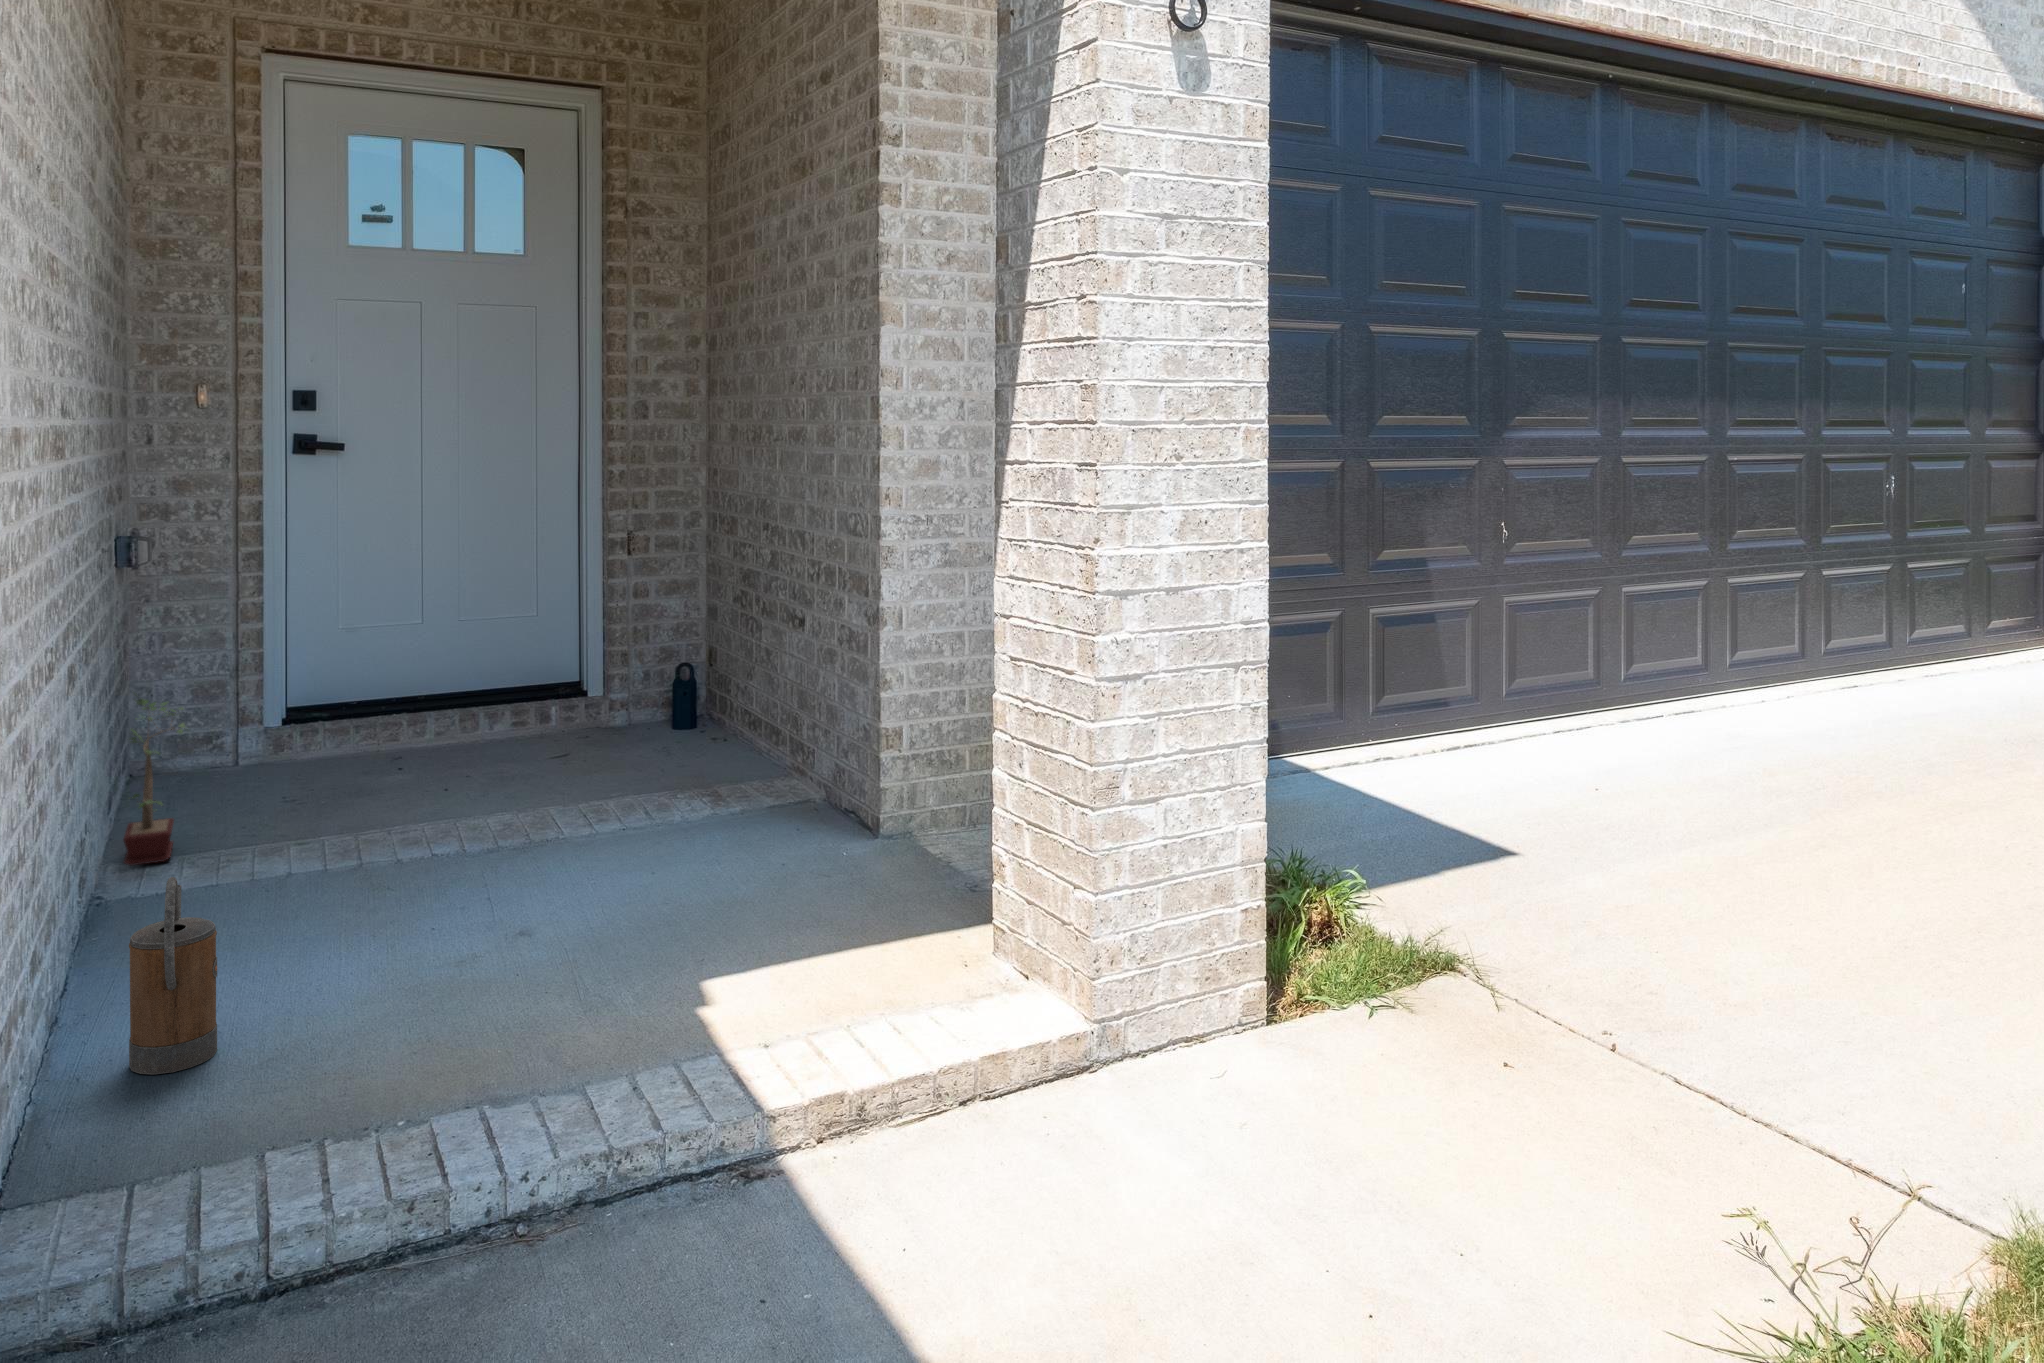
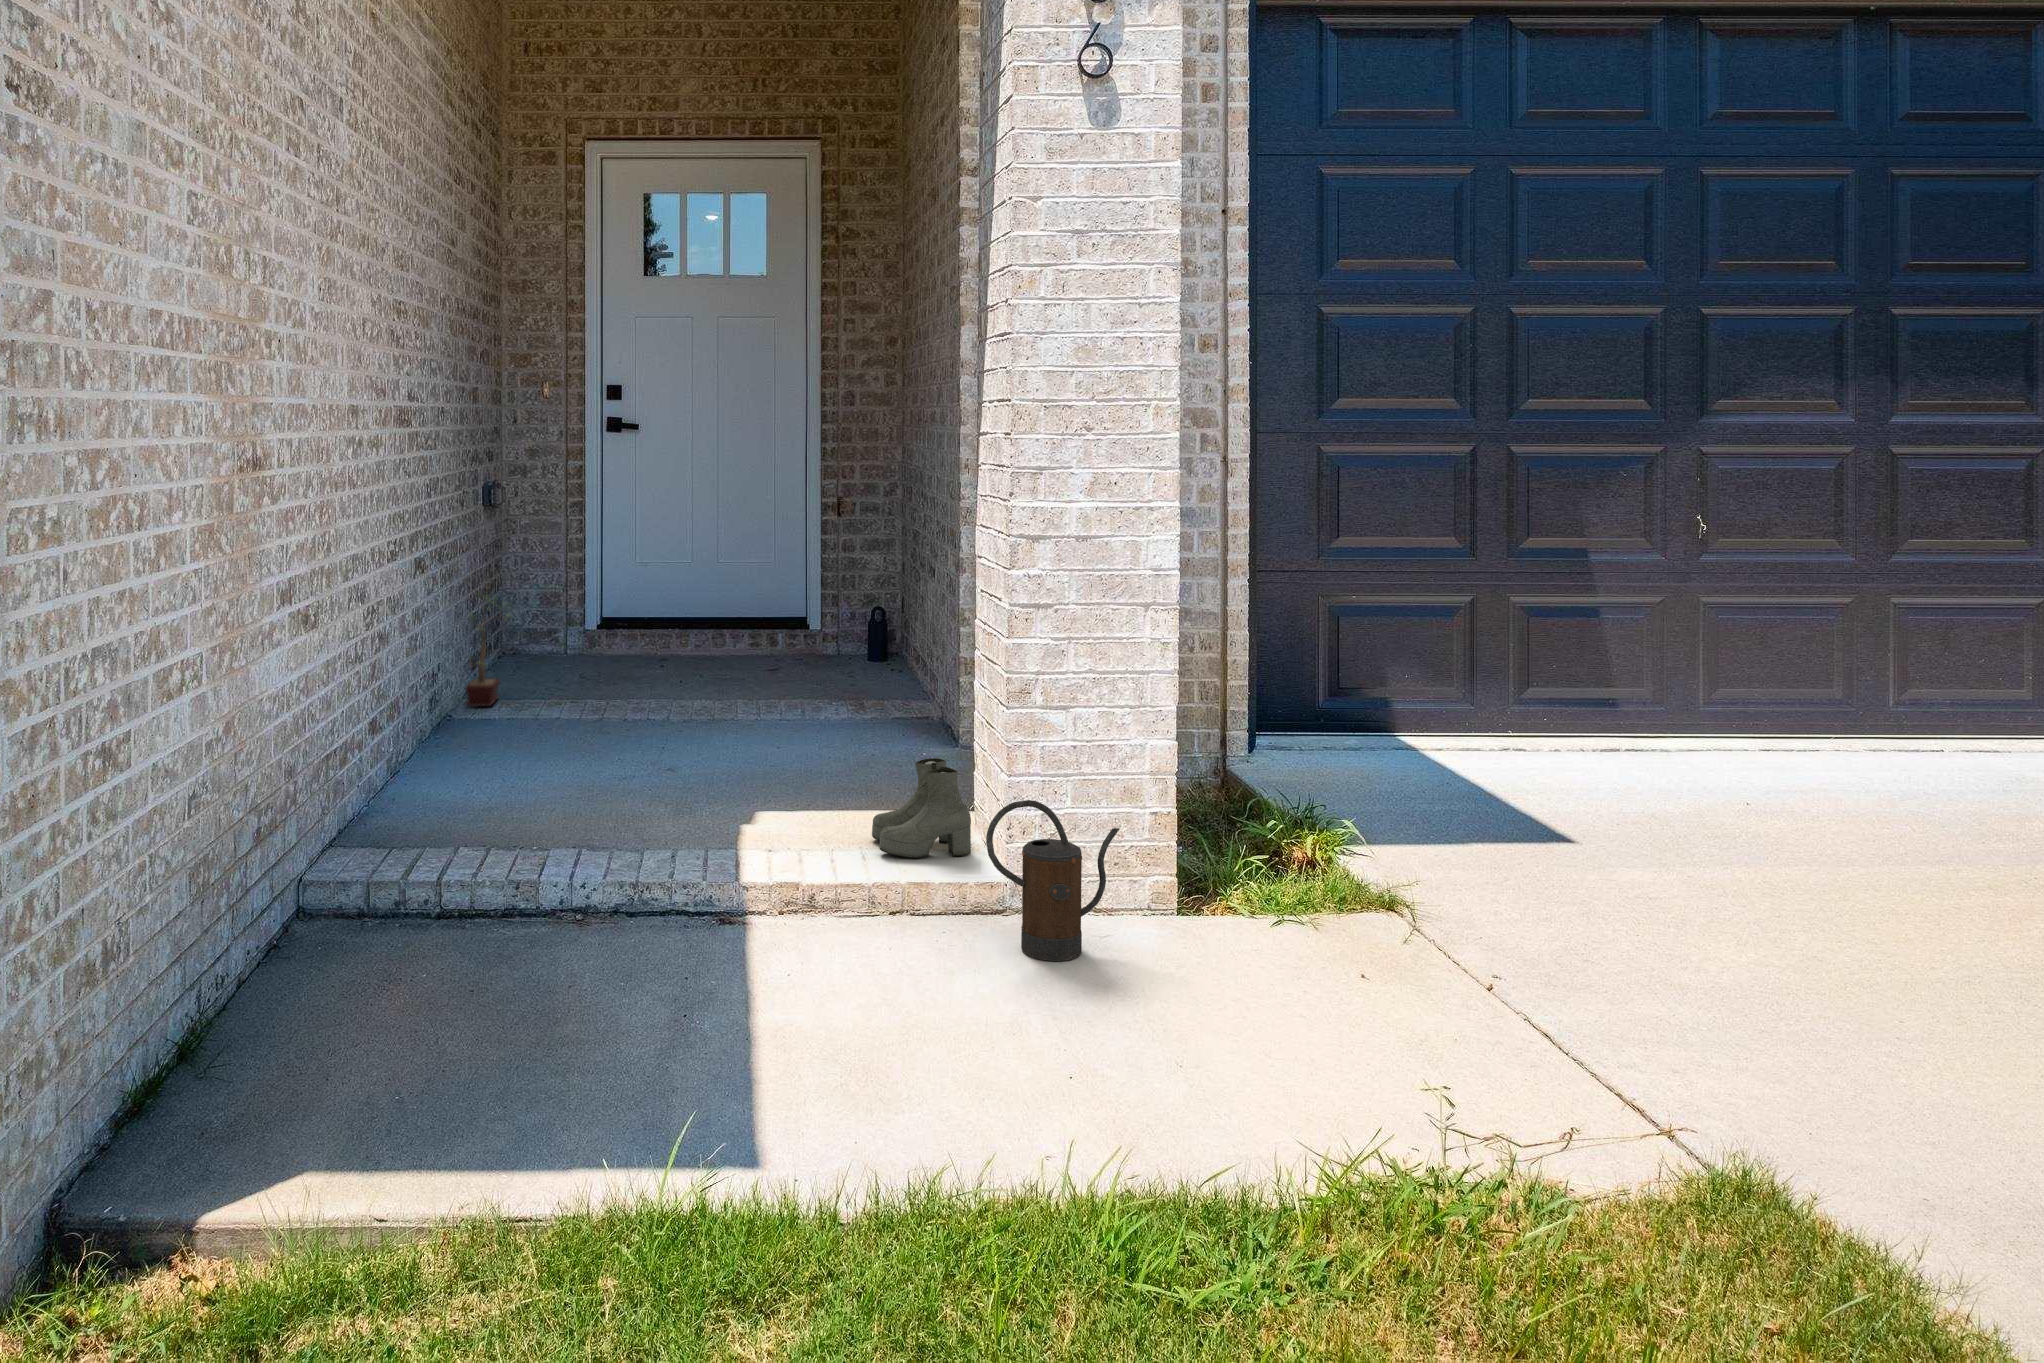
watering can: present [129,877,217,1074] -> present [986,800,1119,961]
boots: none [884,879,1023,1020] -> present [872,758,971,858]

